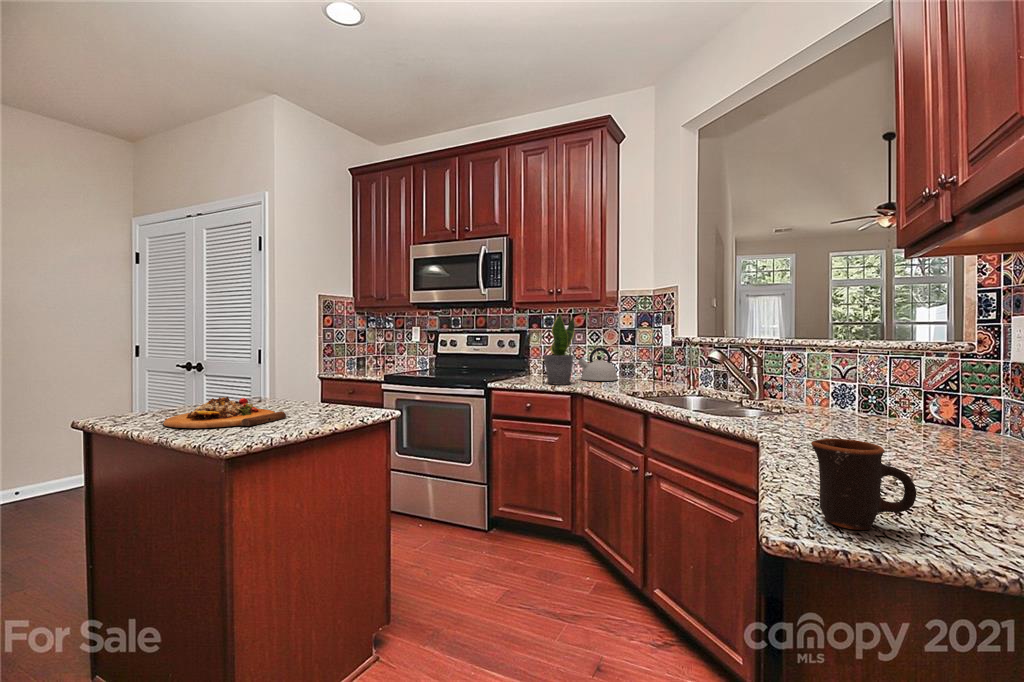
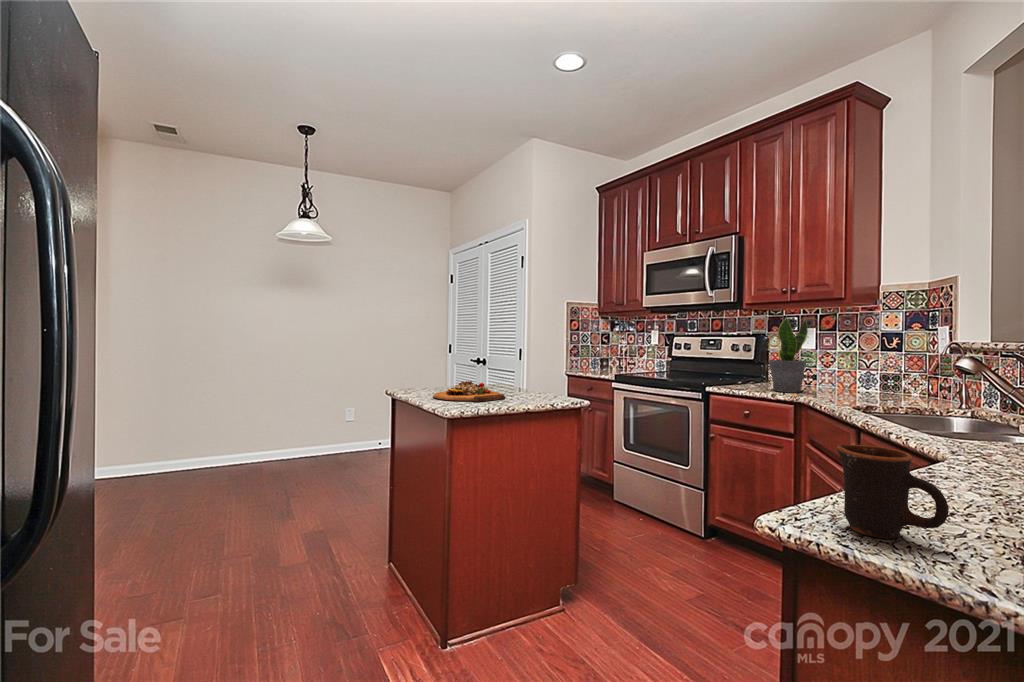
kettle: present [578,348,618,381] -> none [818,354,874,392]

